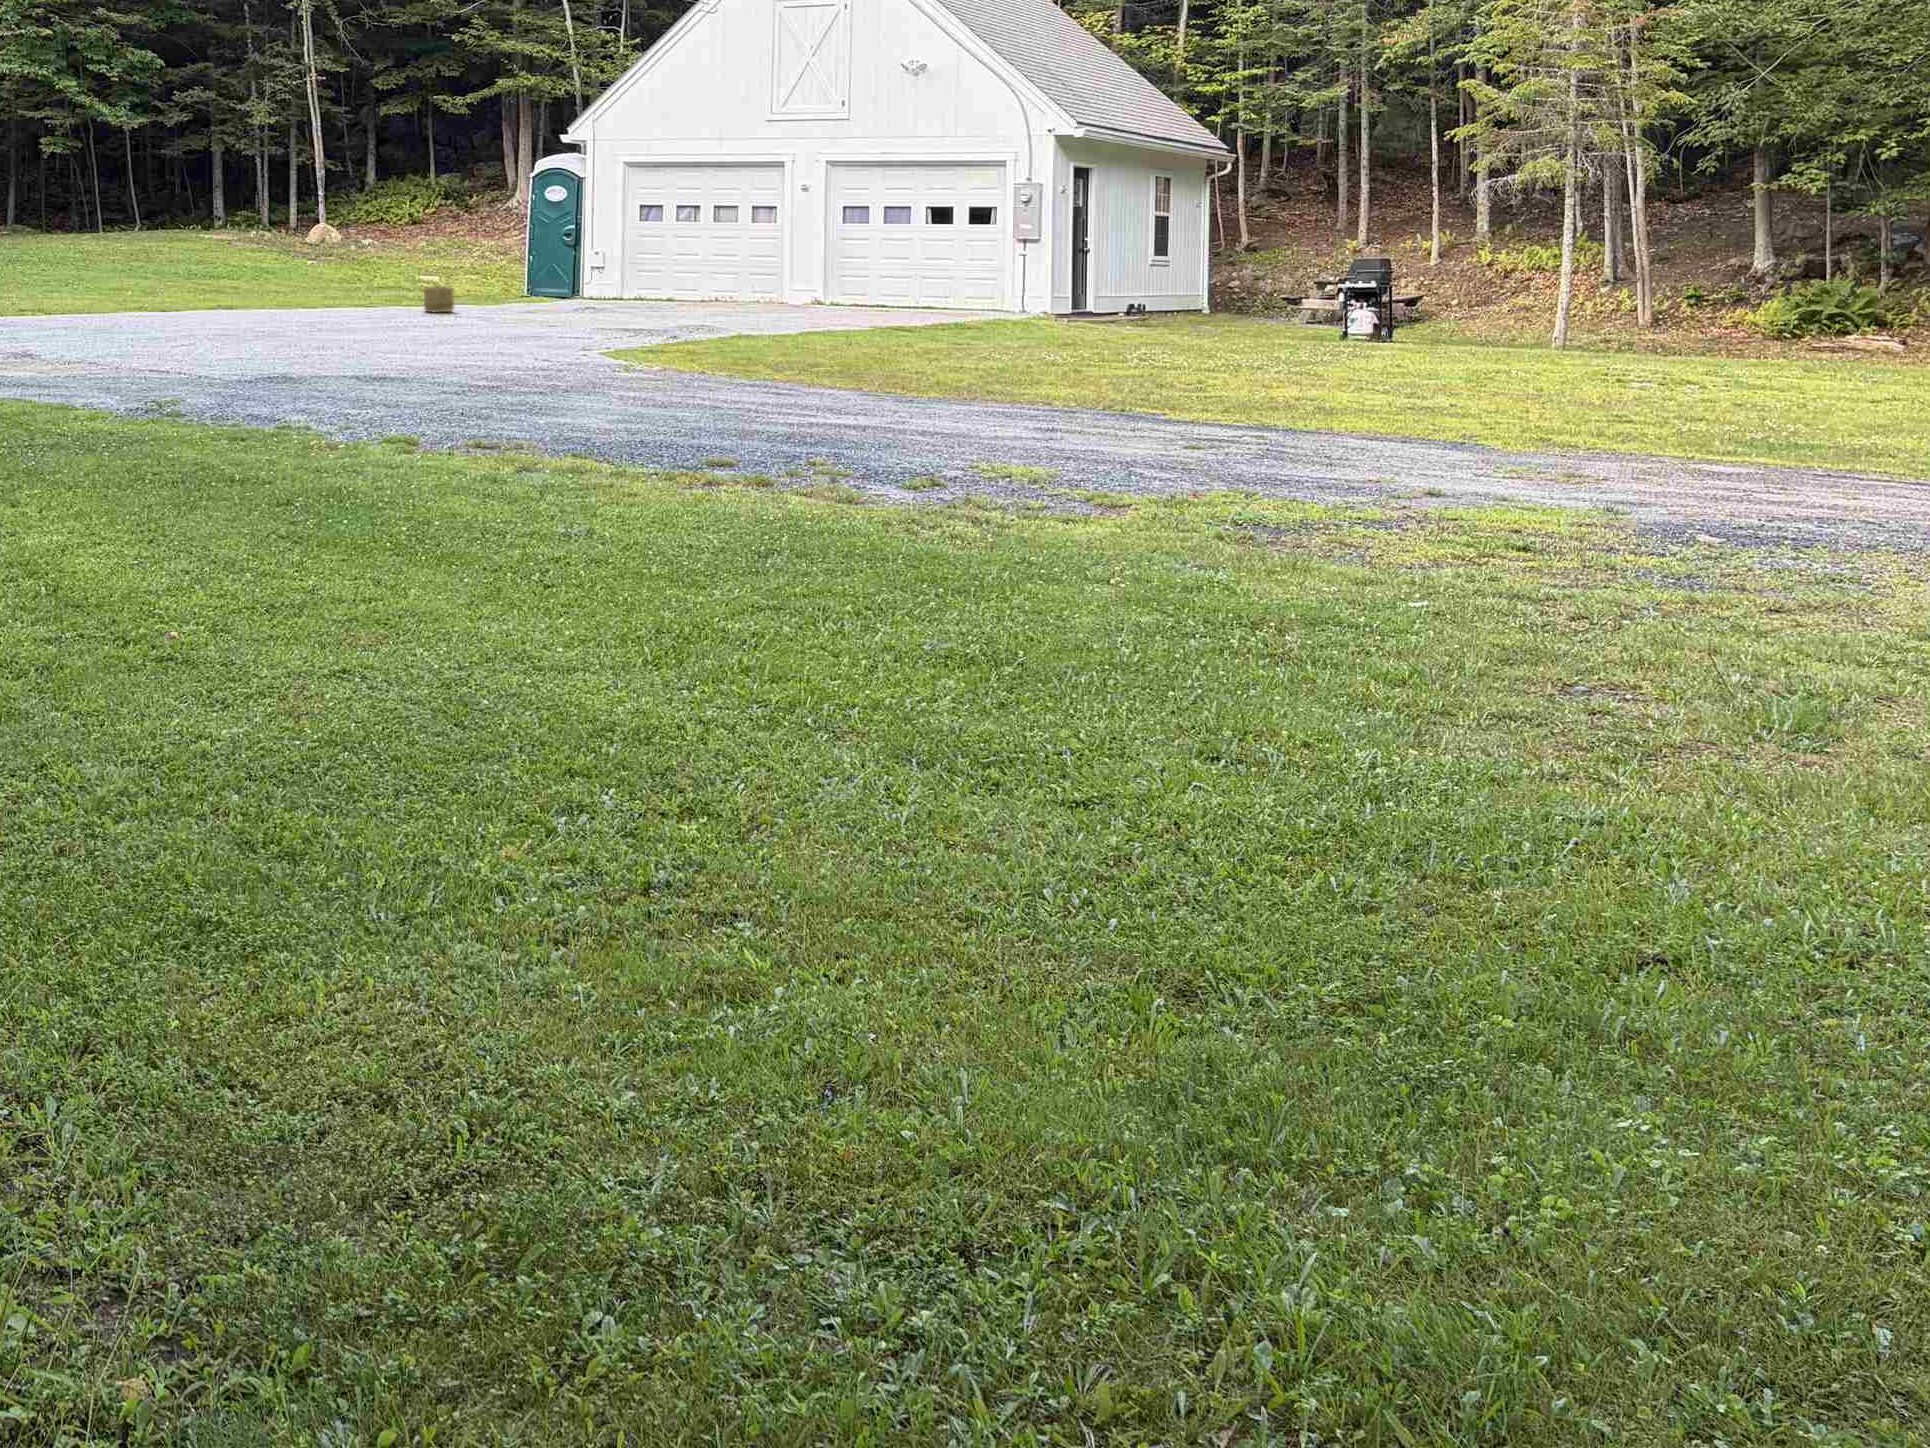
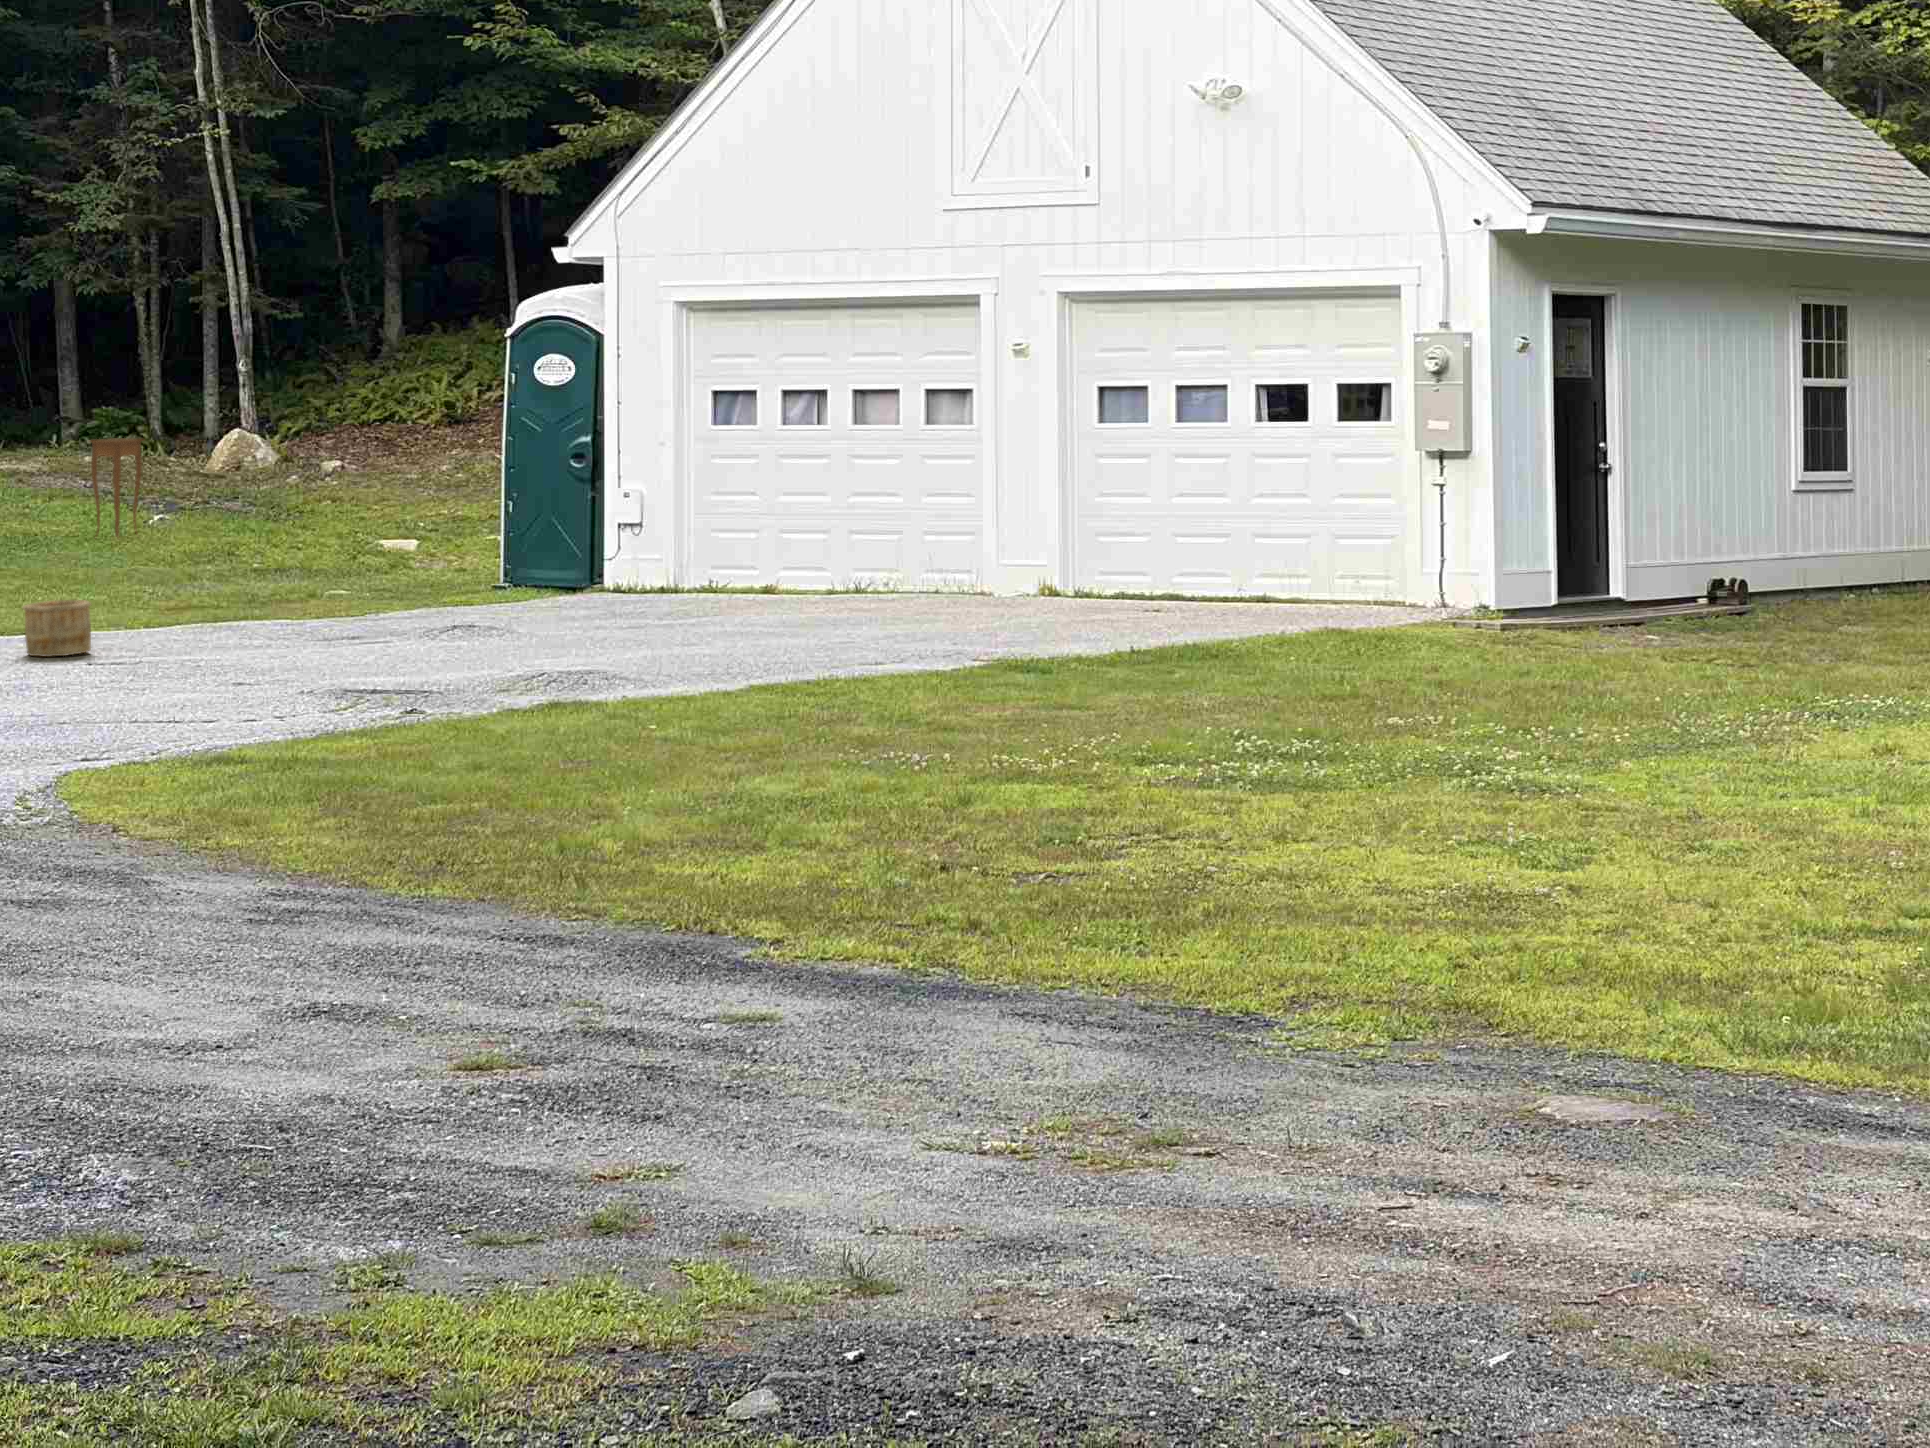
side table: none [324,223,350,271] -> present [90,438,143,537]

